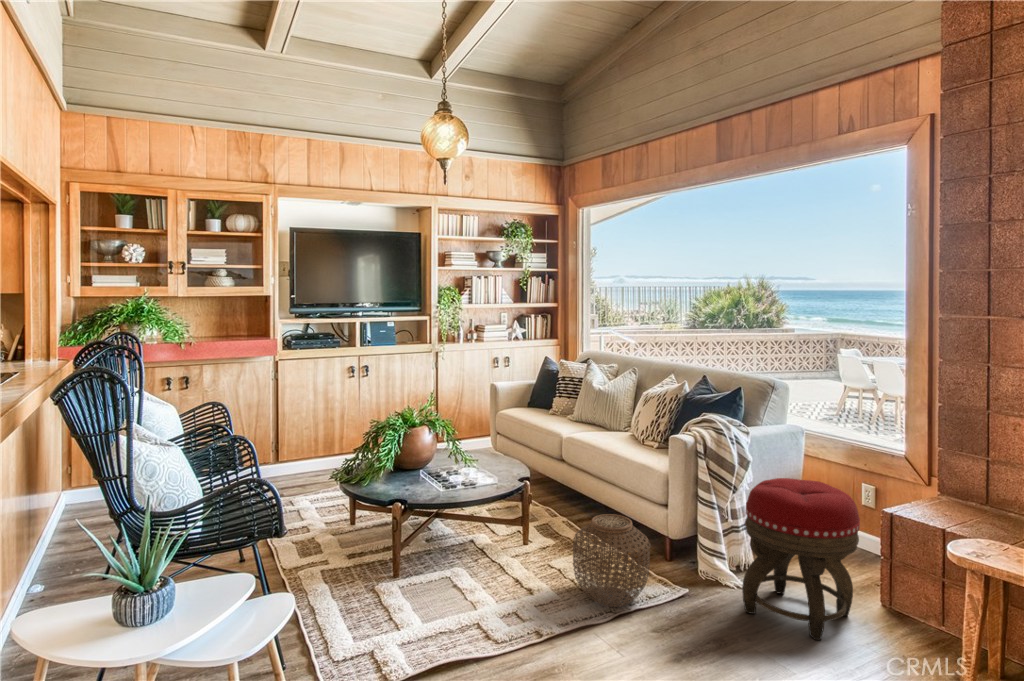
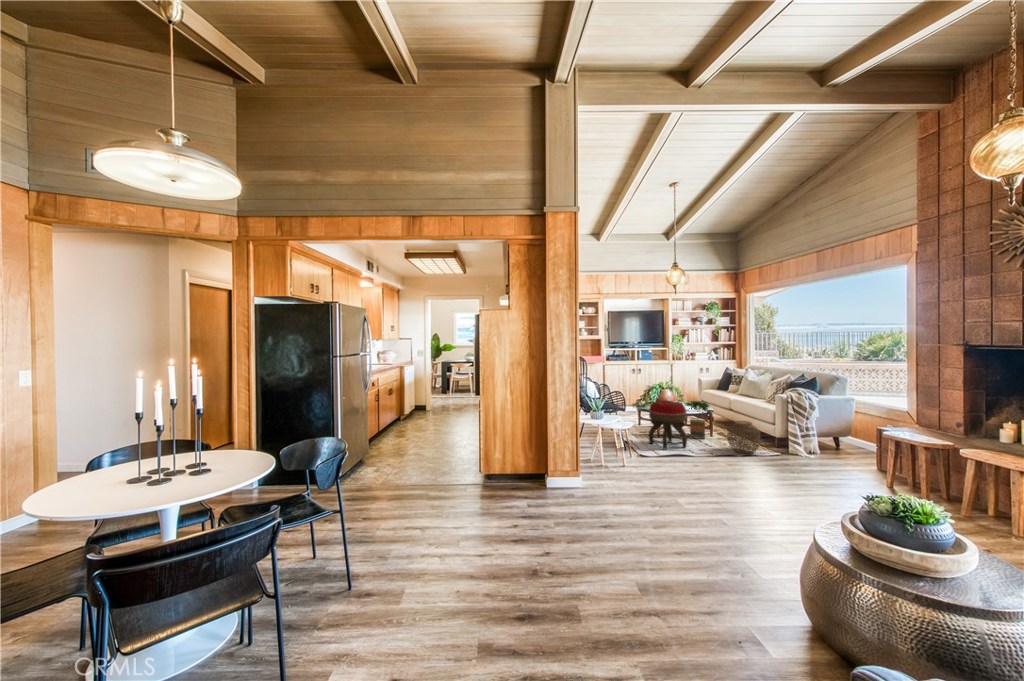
potted tree: none [466,455,532,557] -> present [686,401,712,439]
footstool: present [742,478,860,640] -> present [649,400,687,450]

